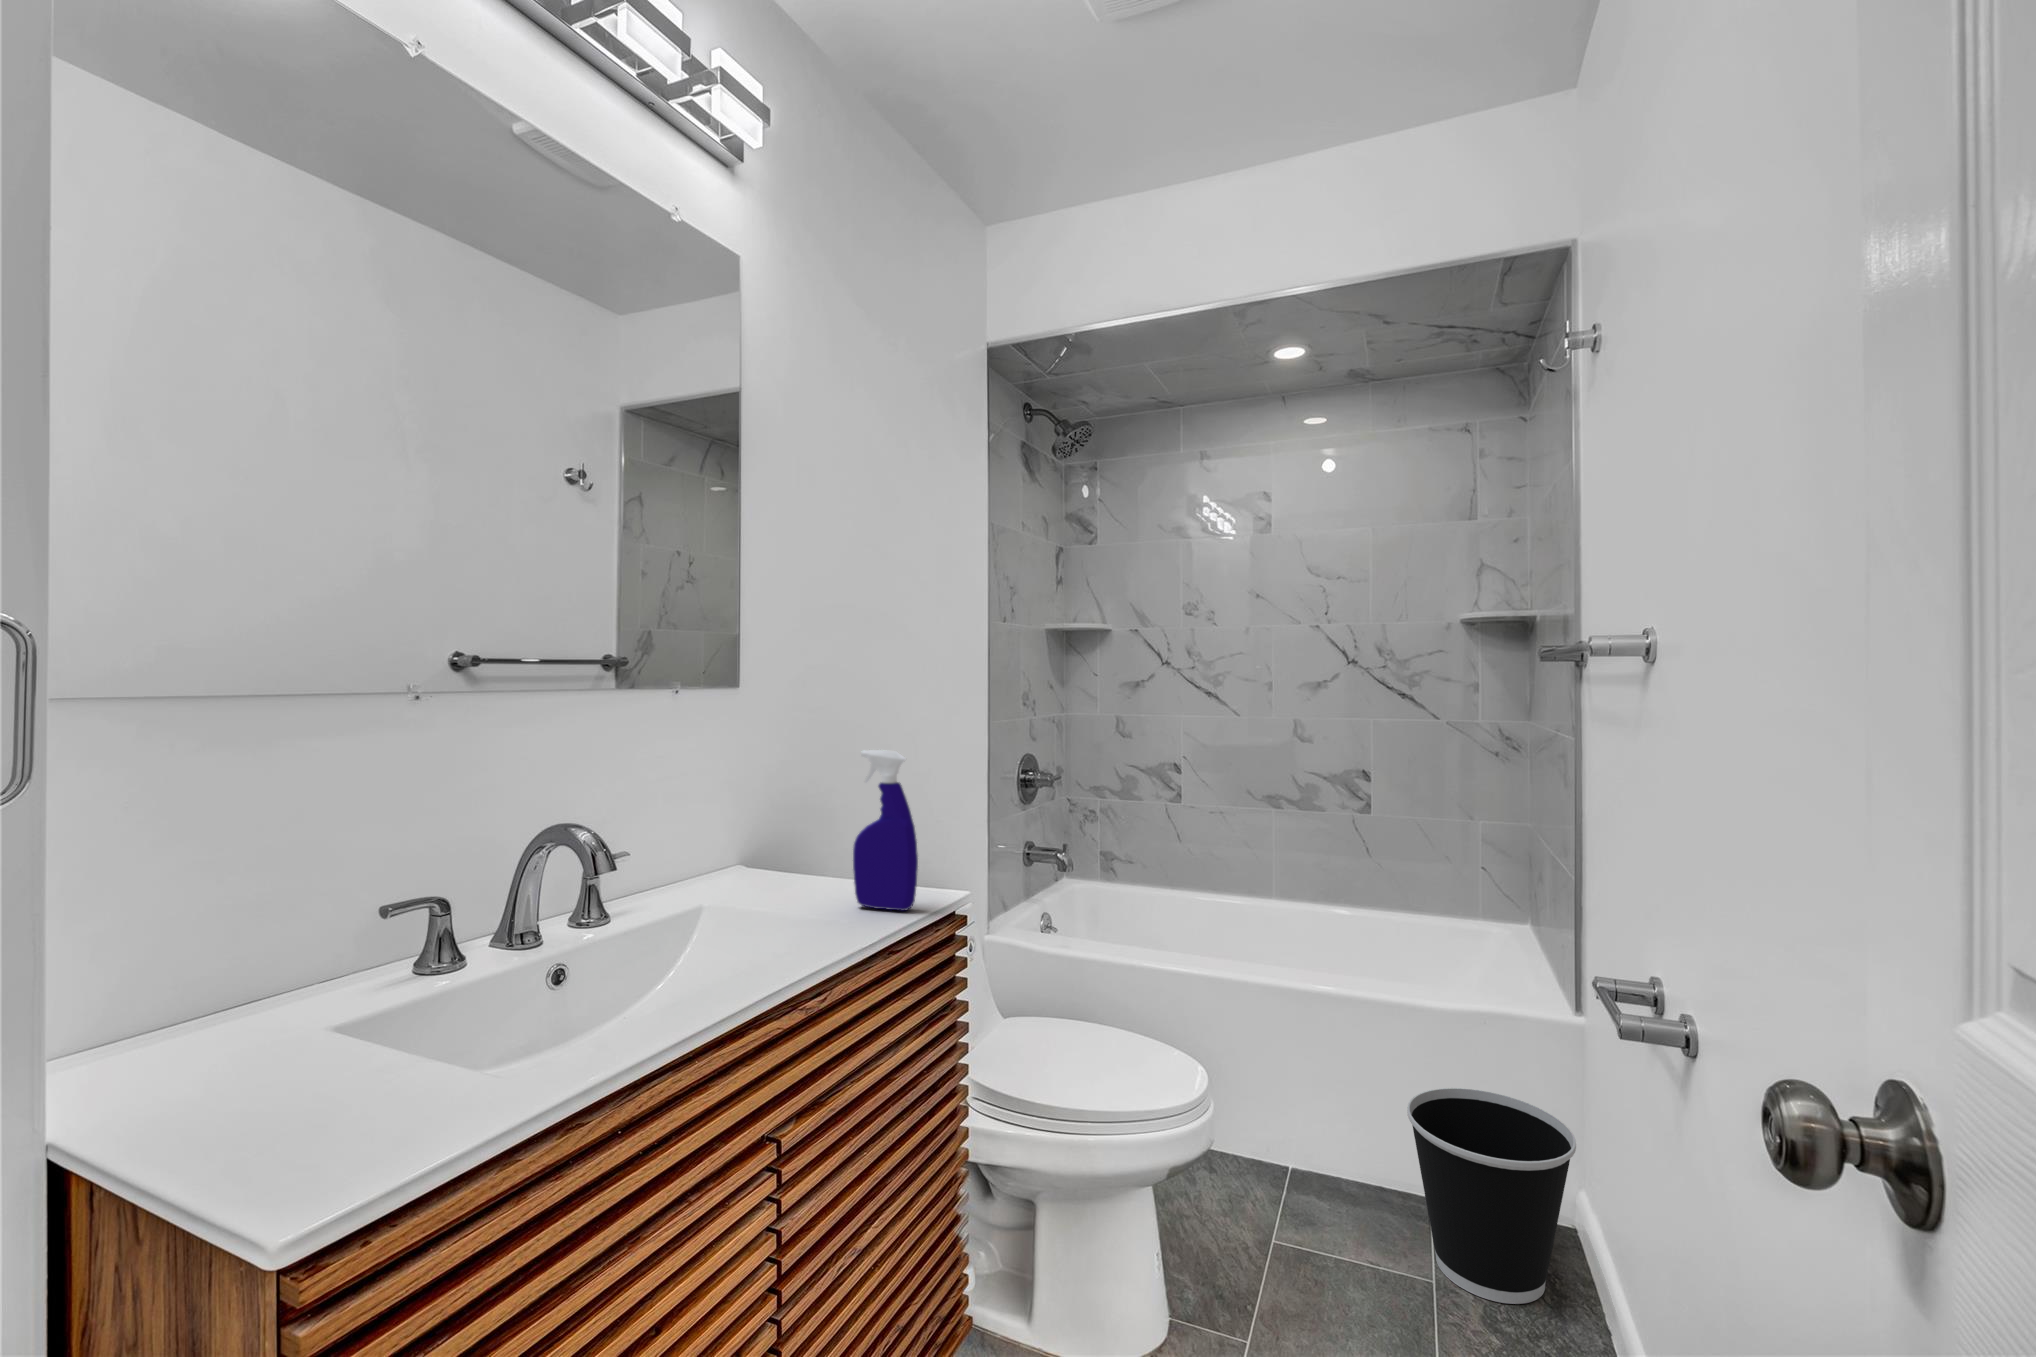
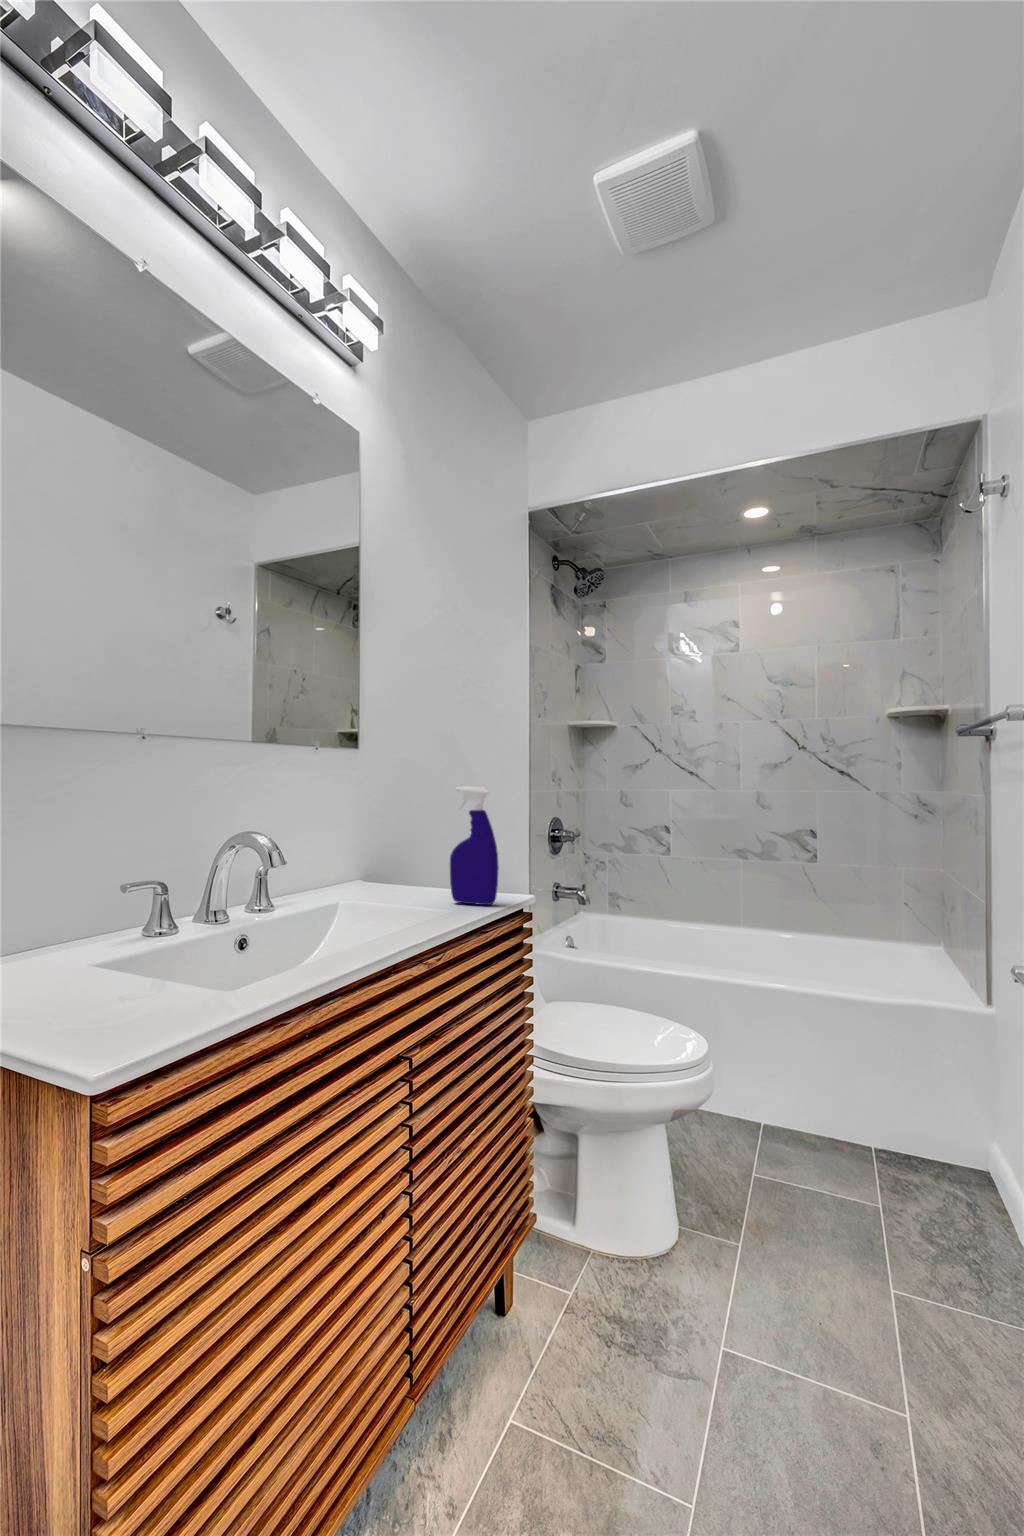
wastebasket: present [1407,1088,1576,1304] -> none [859,1061,994,1223]

